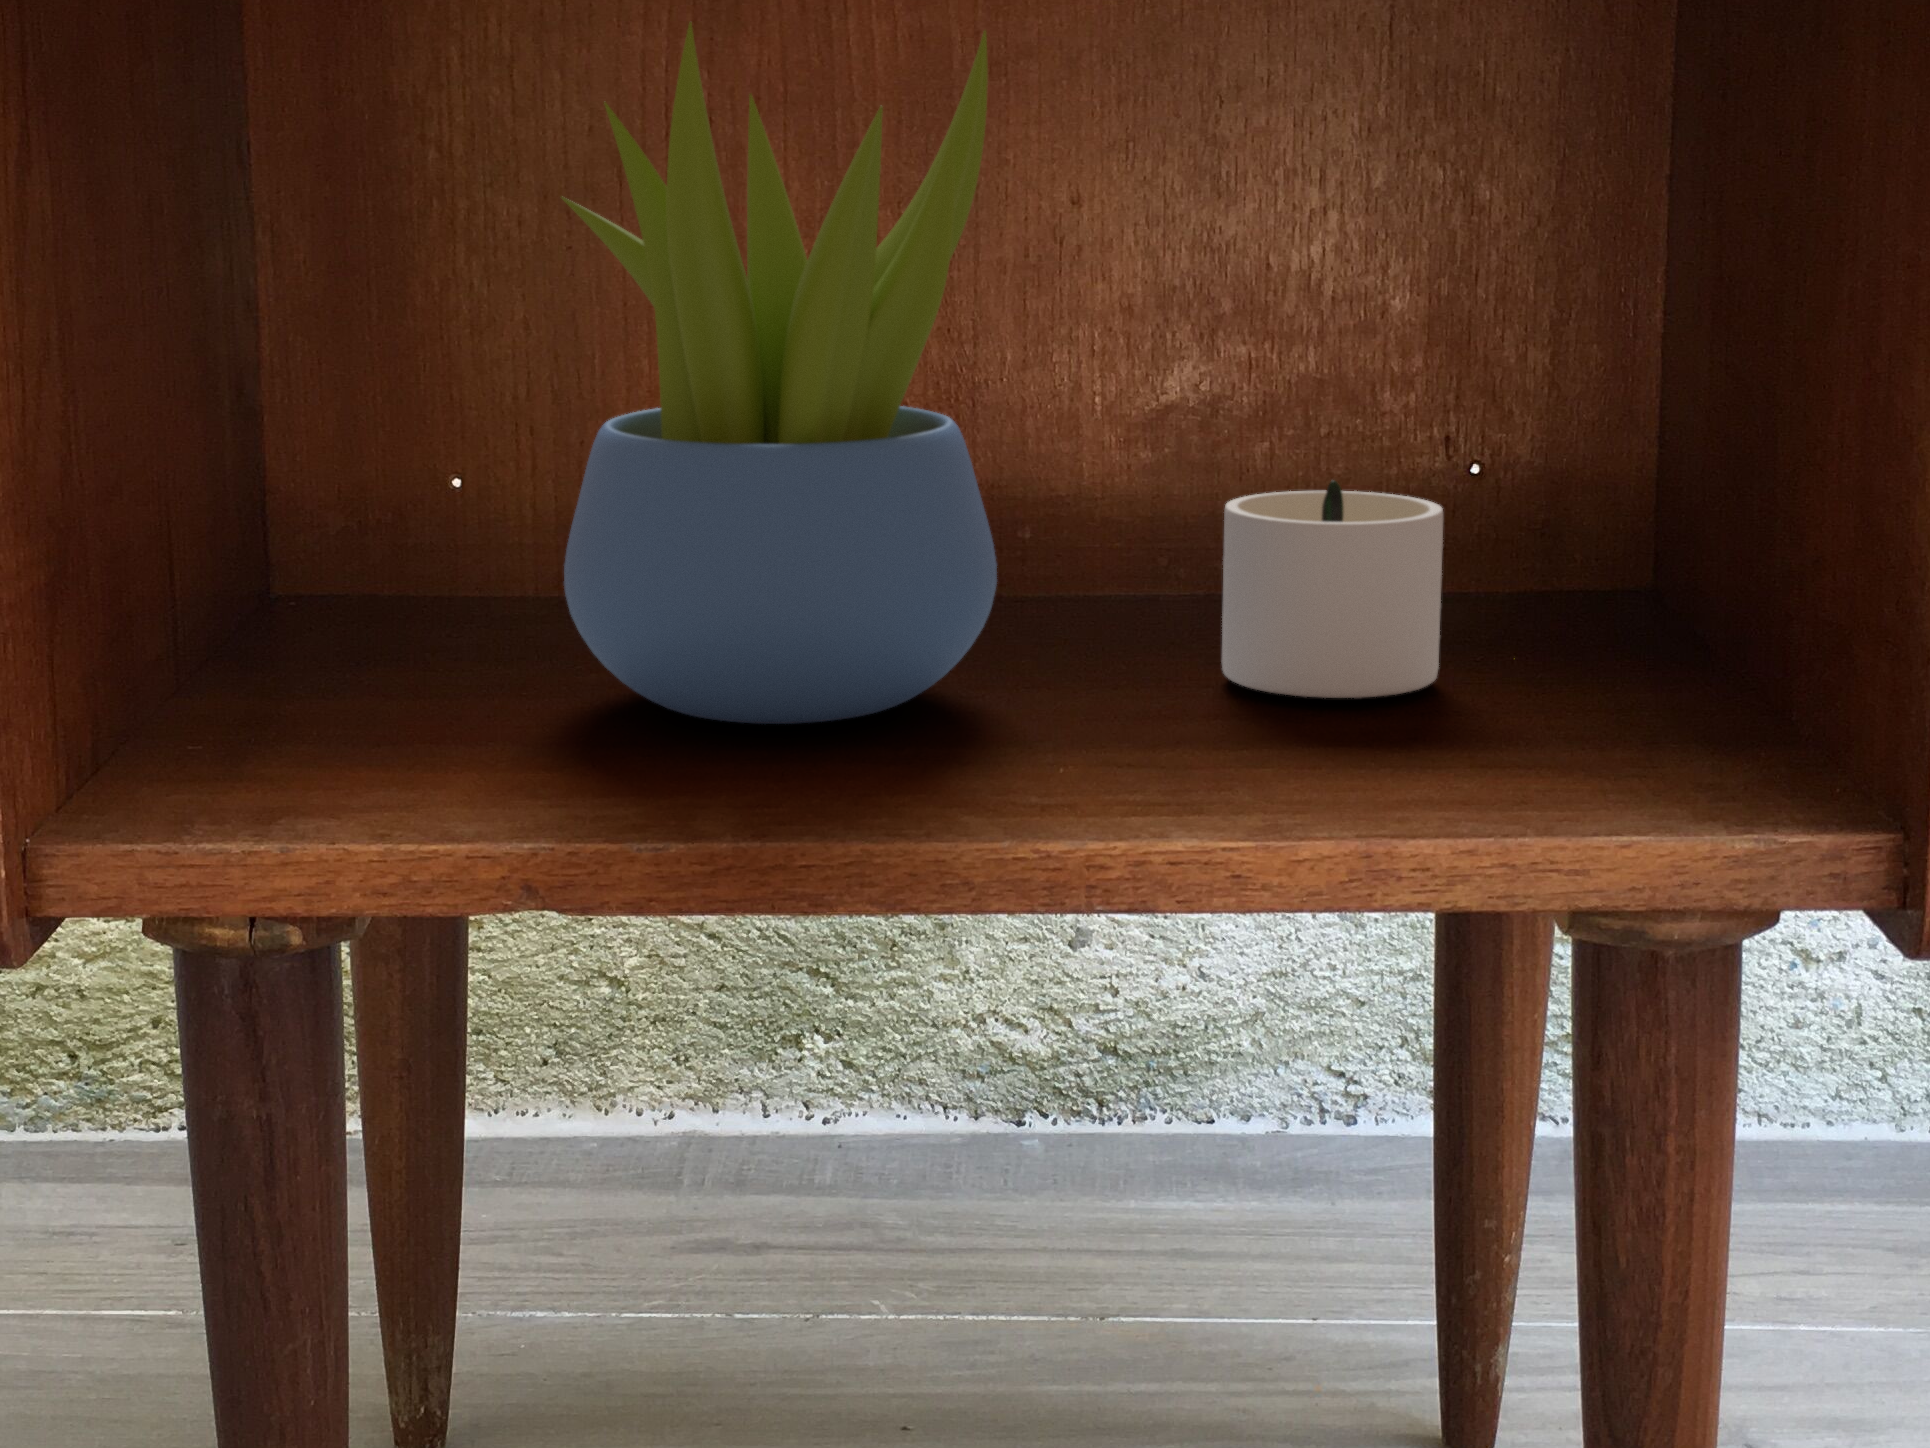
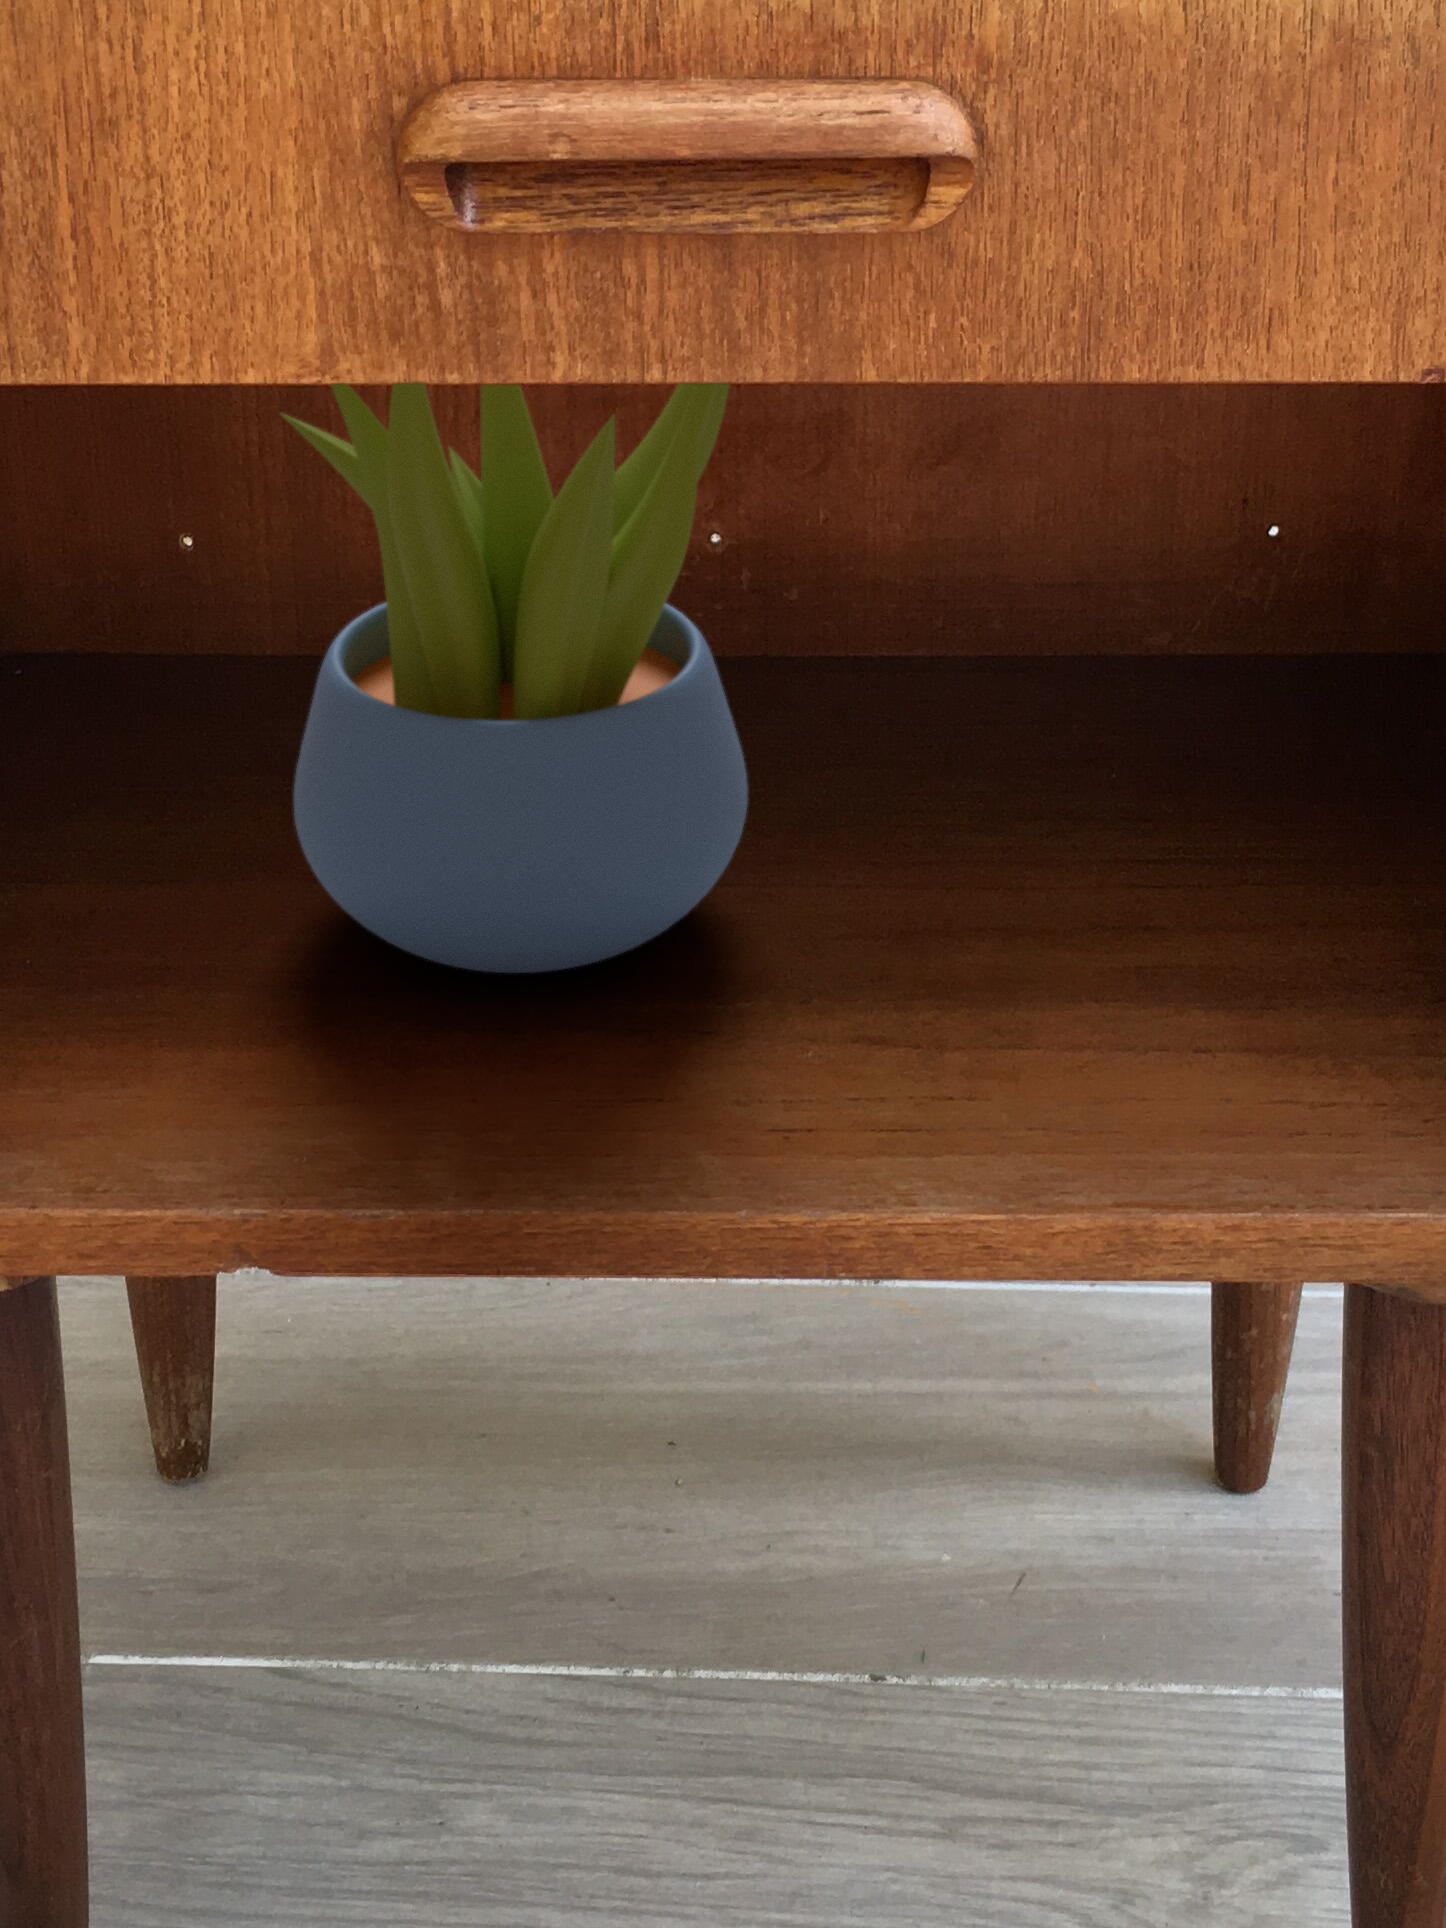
candle: present [1222,481,1443,698] -> none [986,660,1295,919]

